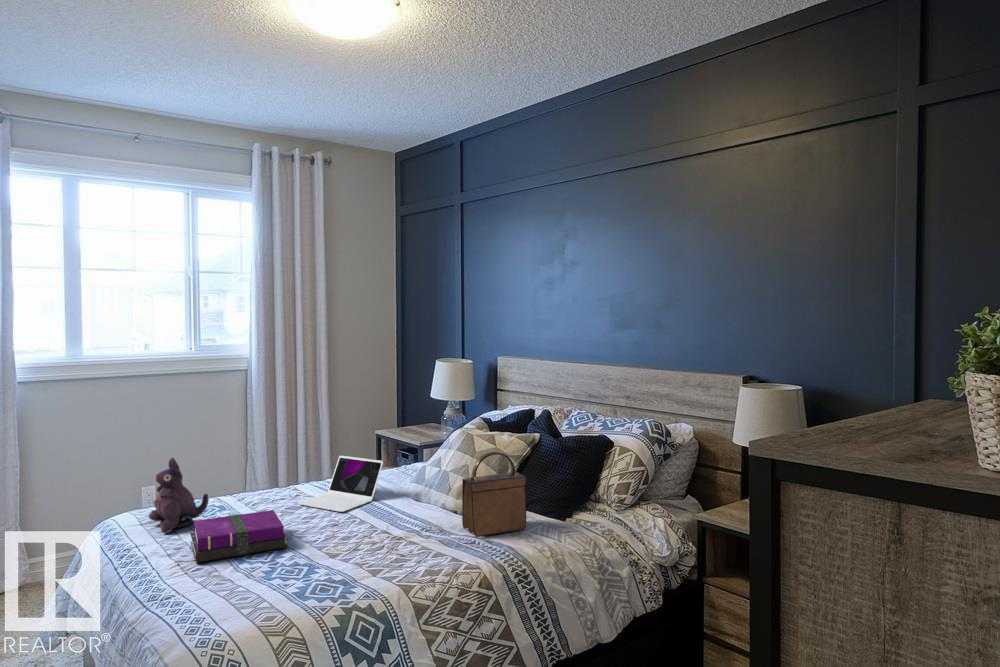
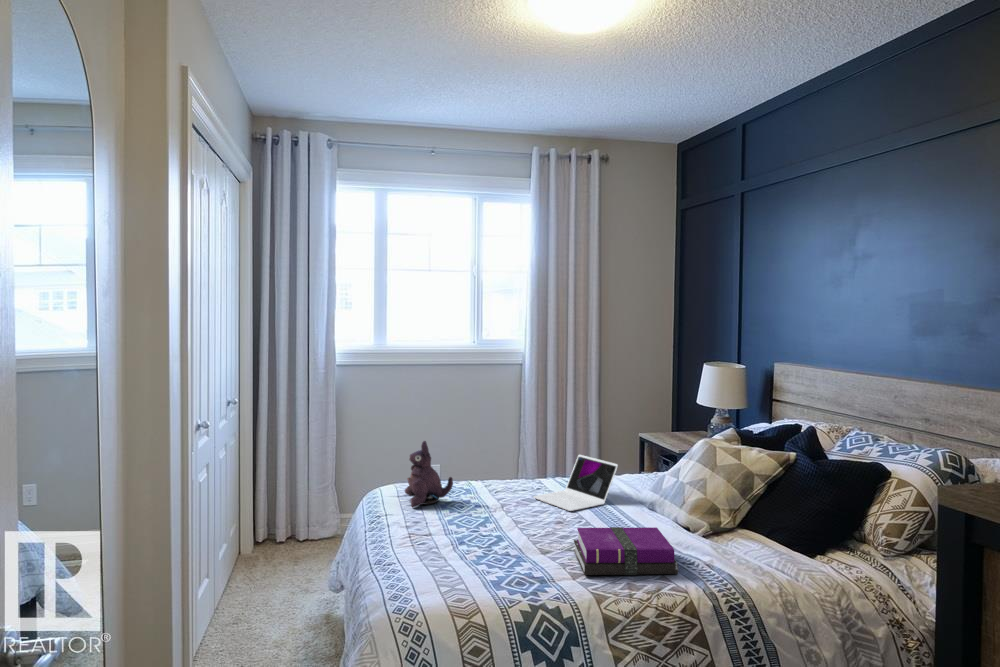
handbag: present [462,452,526,537] -> none [685,466,761,560]
notebook: present [191,510,287,563] -> present [574,527,678,575]

